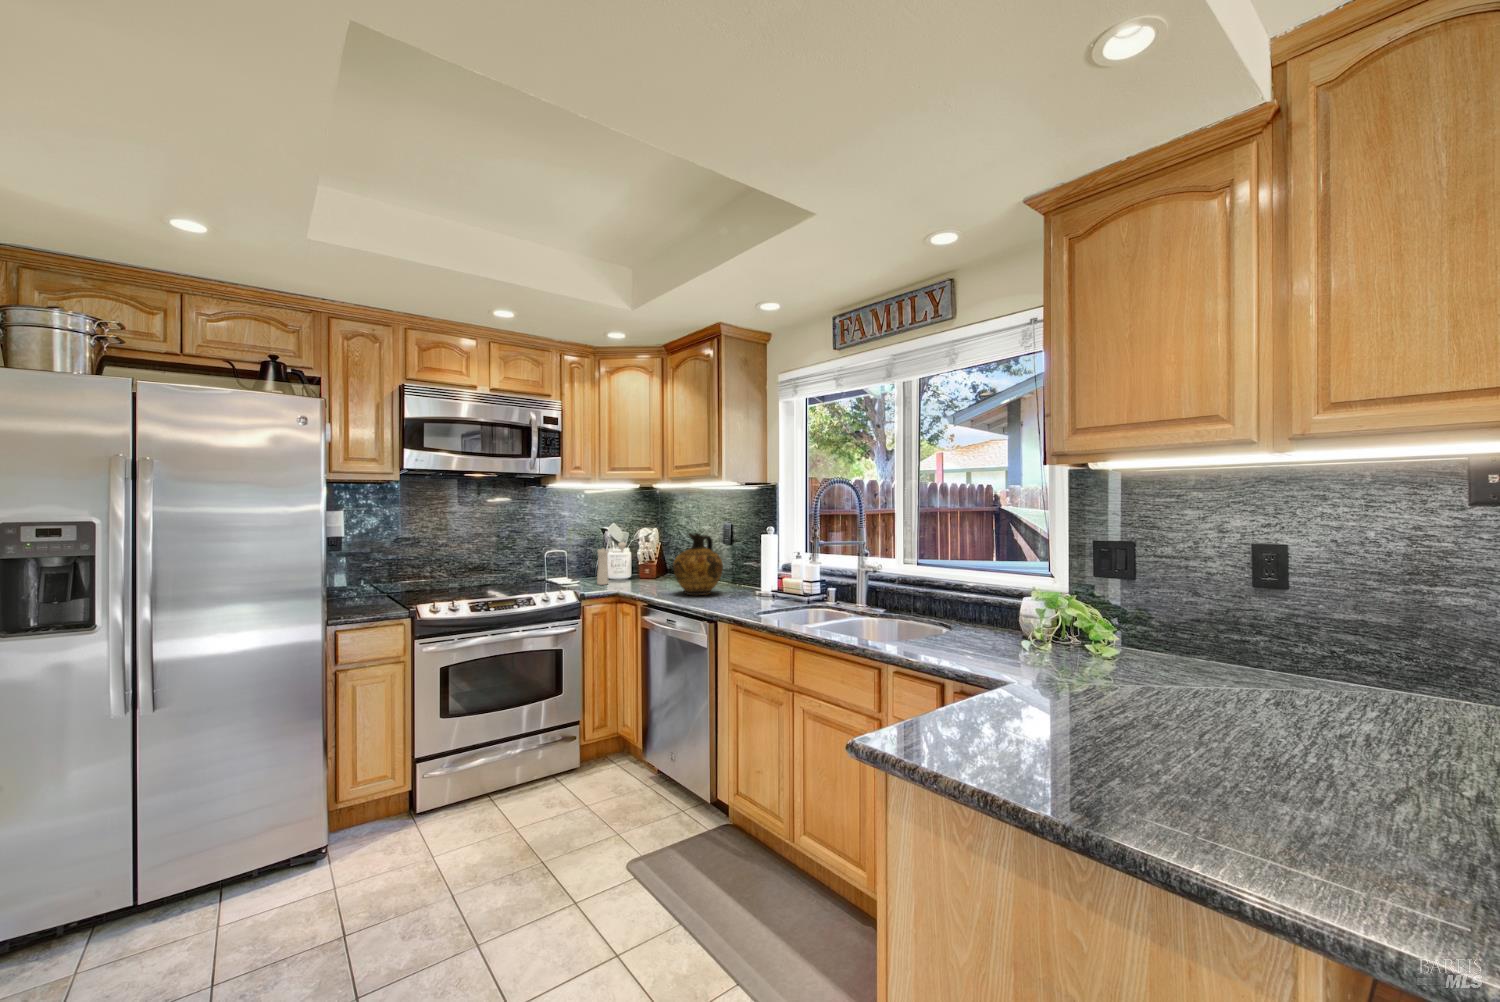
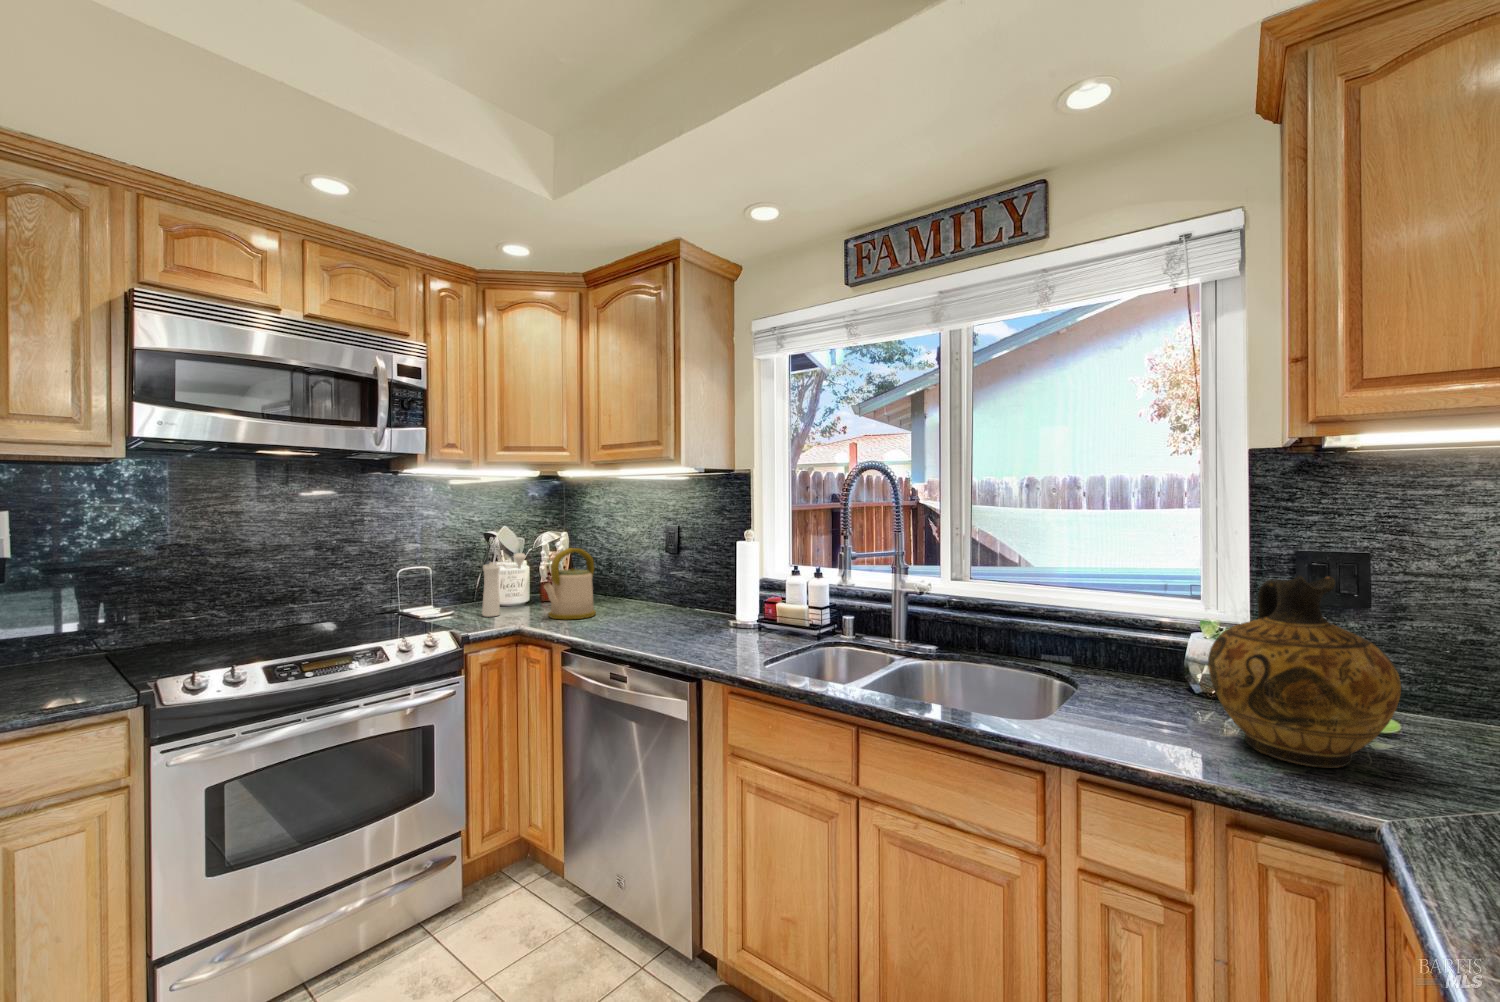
ceramic jug: present [673,533,723,595] -> present [1208,576,1401,767]
kettle: none [635,539,671,588] -> present [544,548,596,619]

